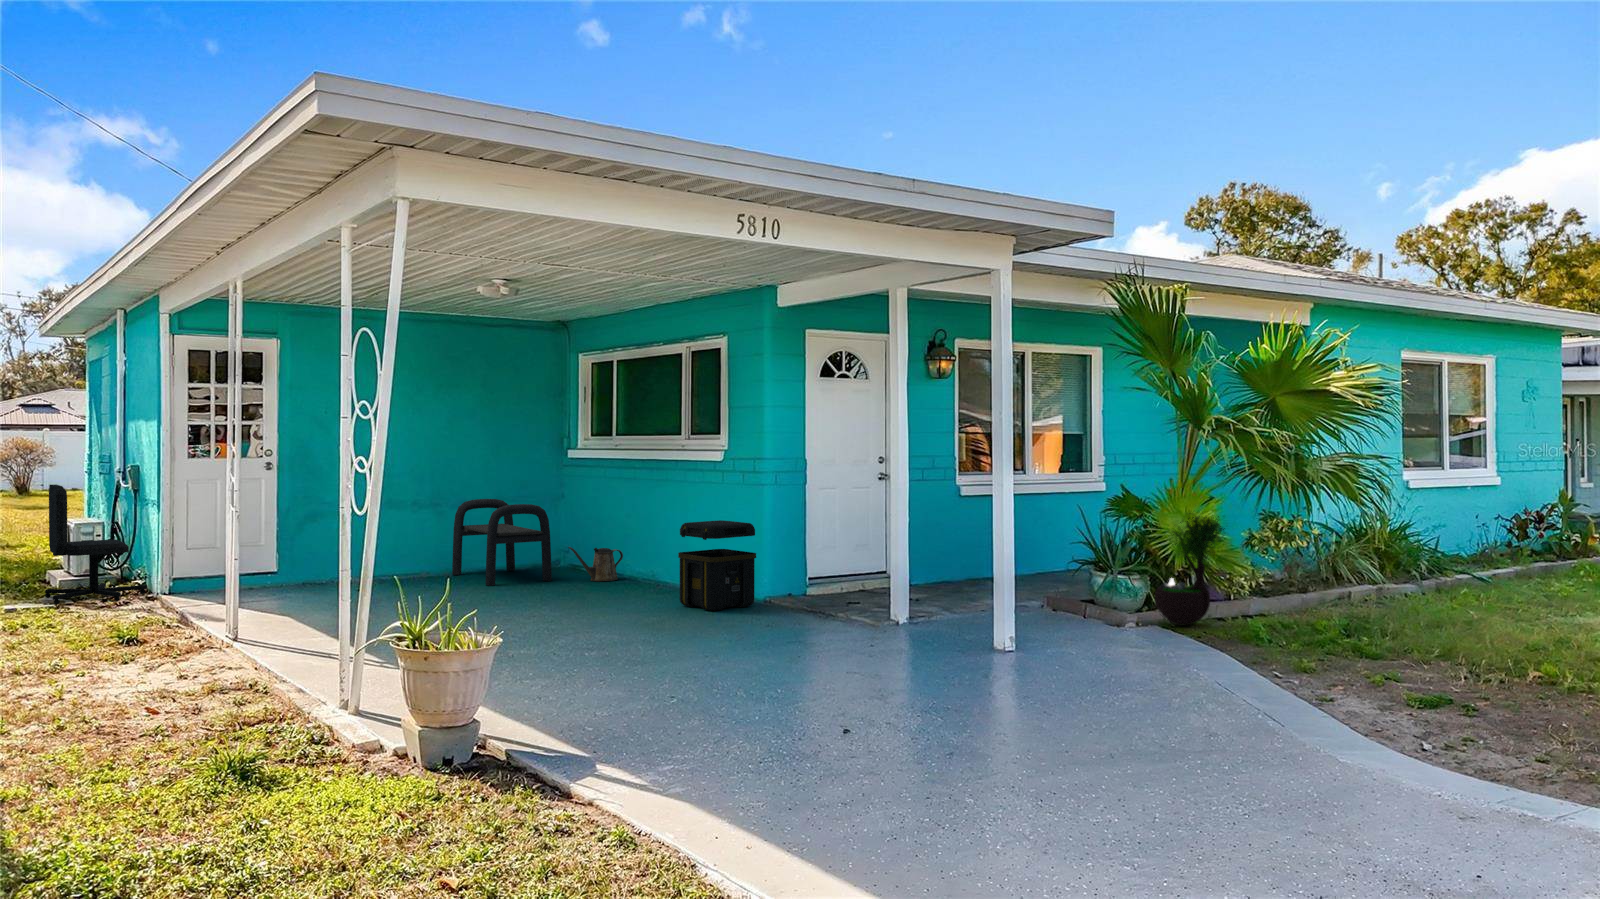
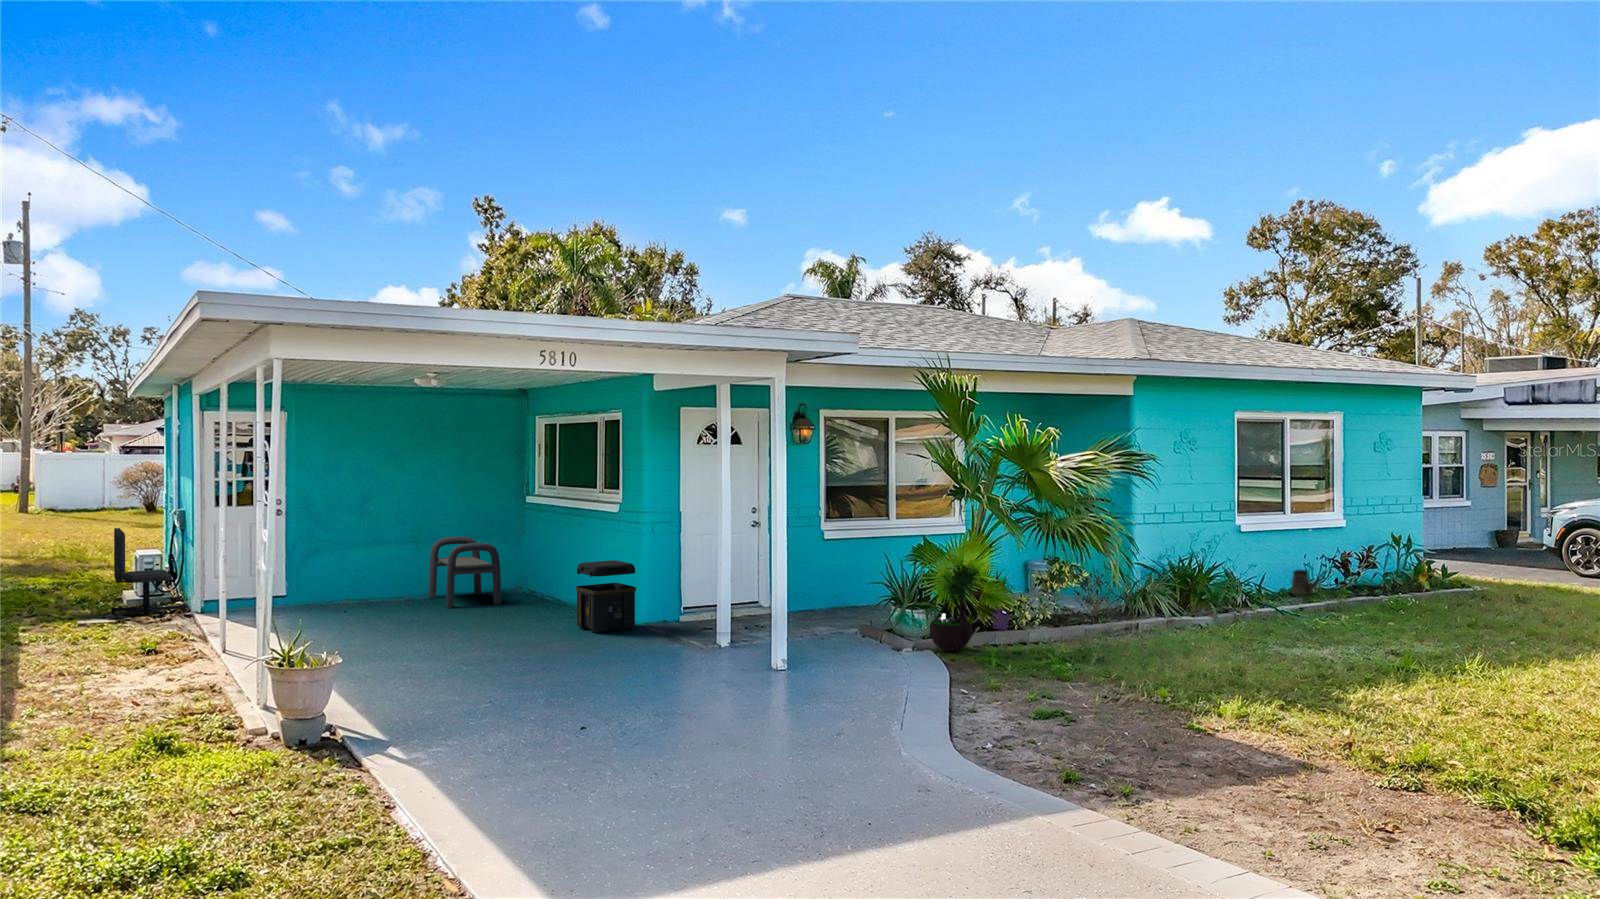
watering can: present [568,547,623,581] -> present [1290,570,1326,595]

